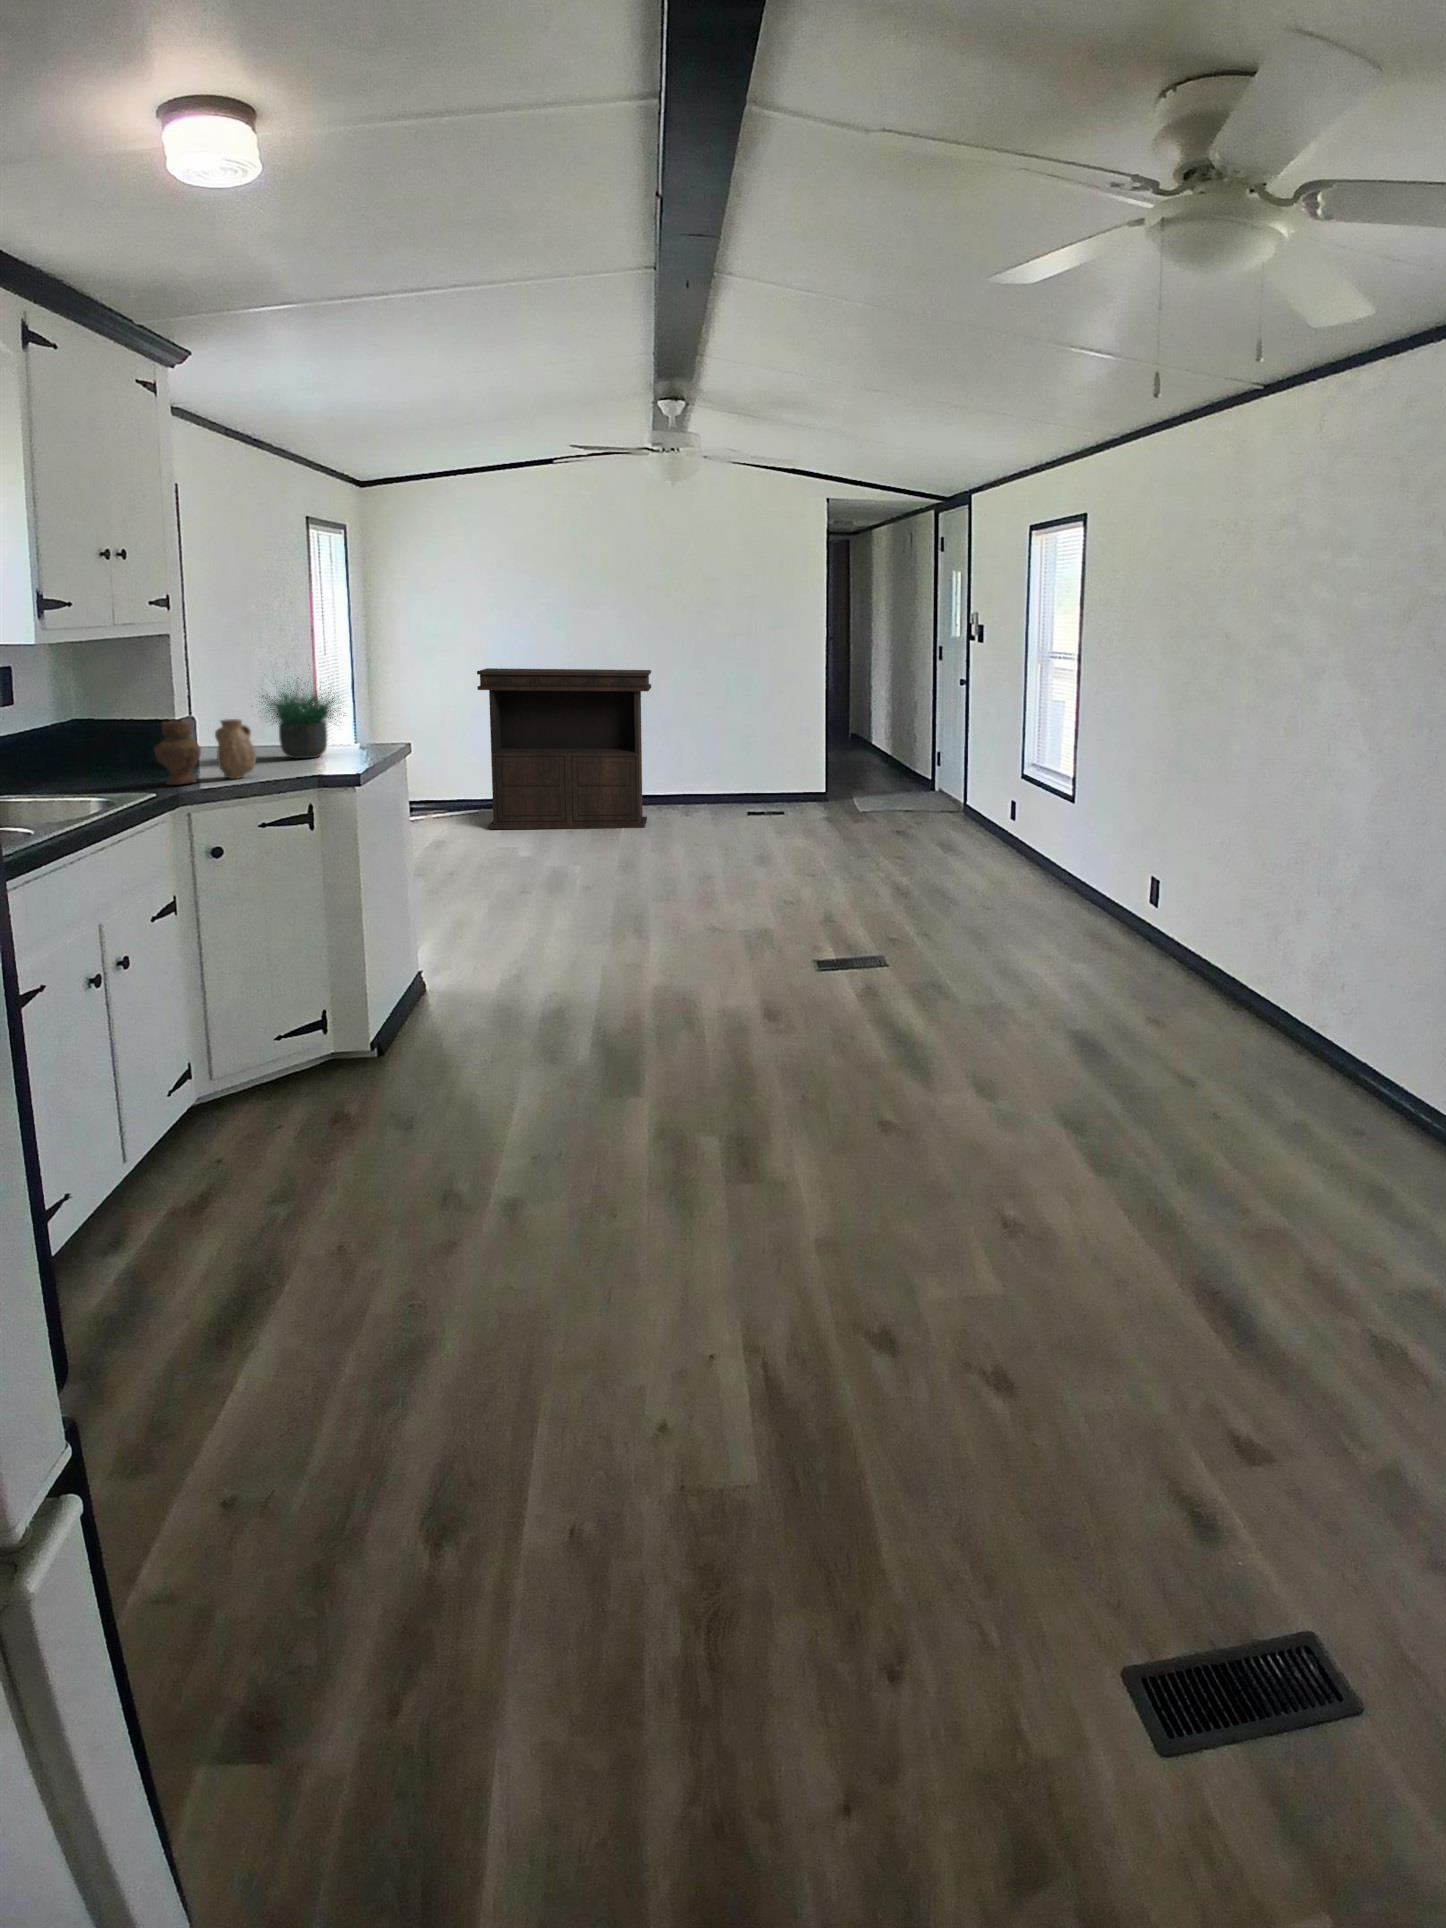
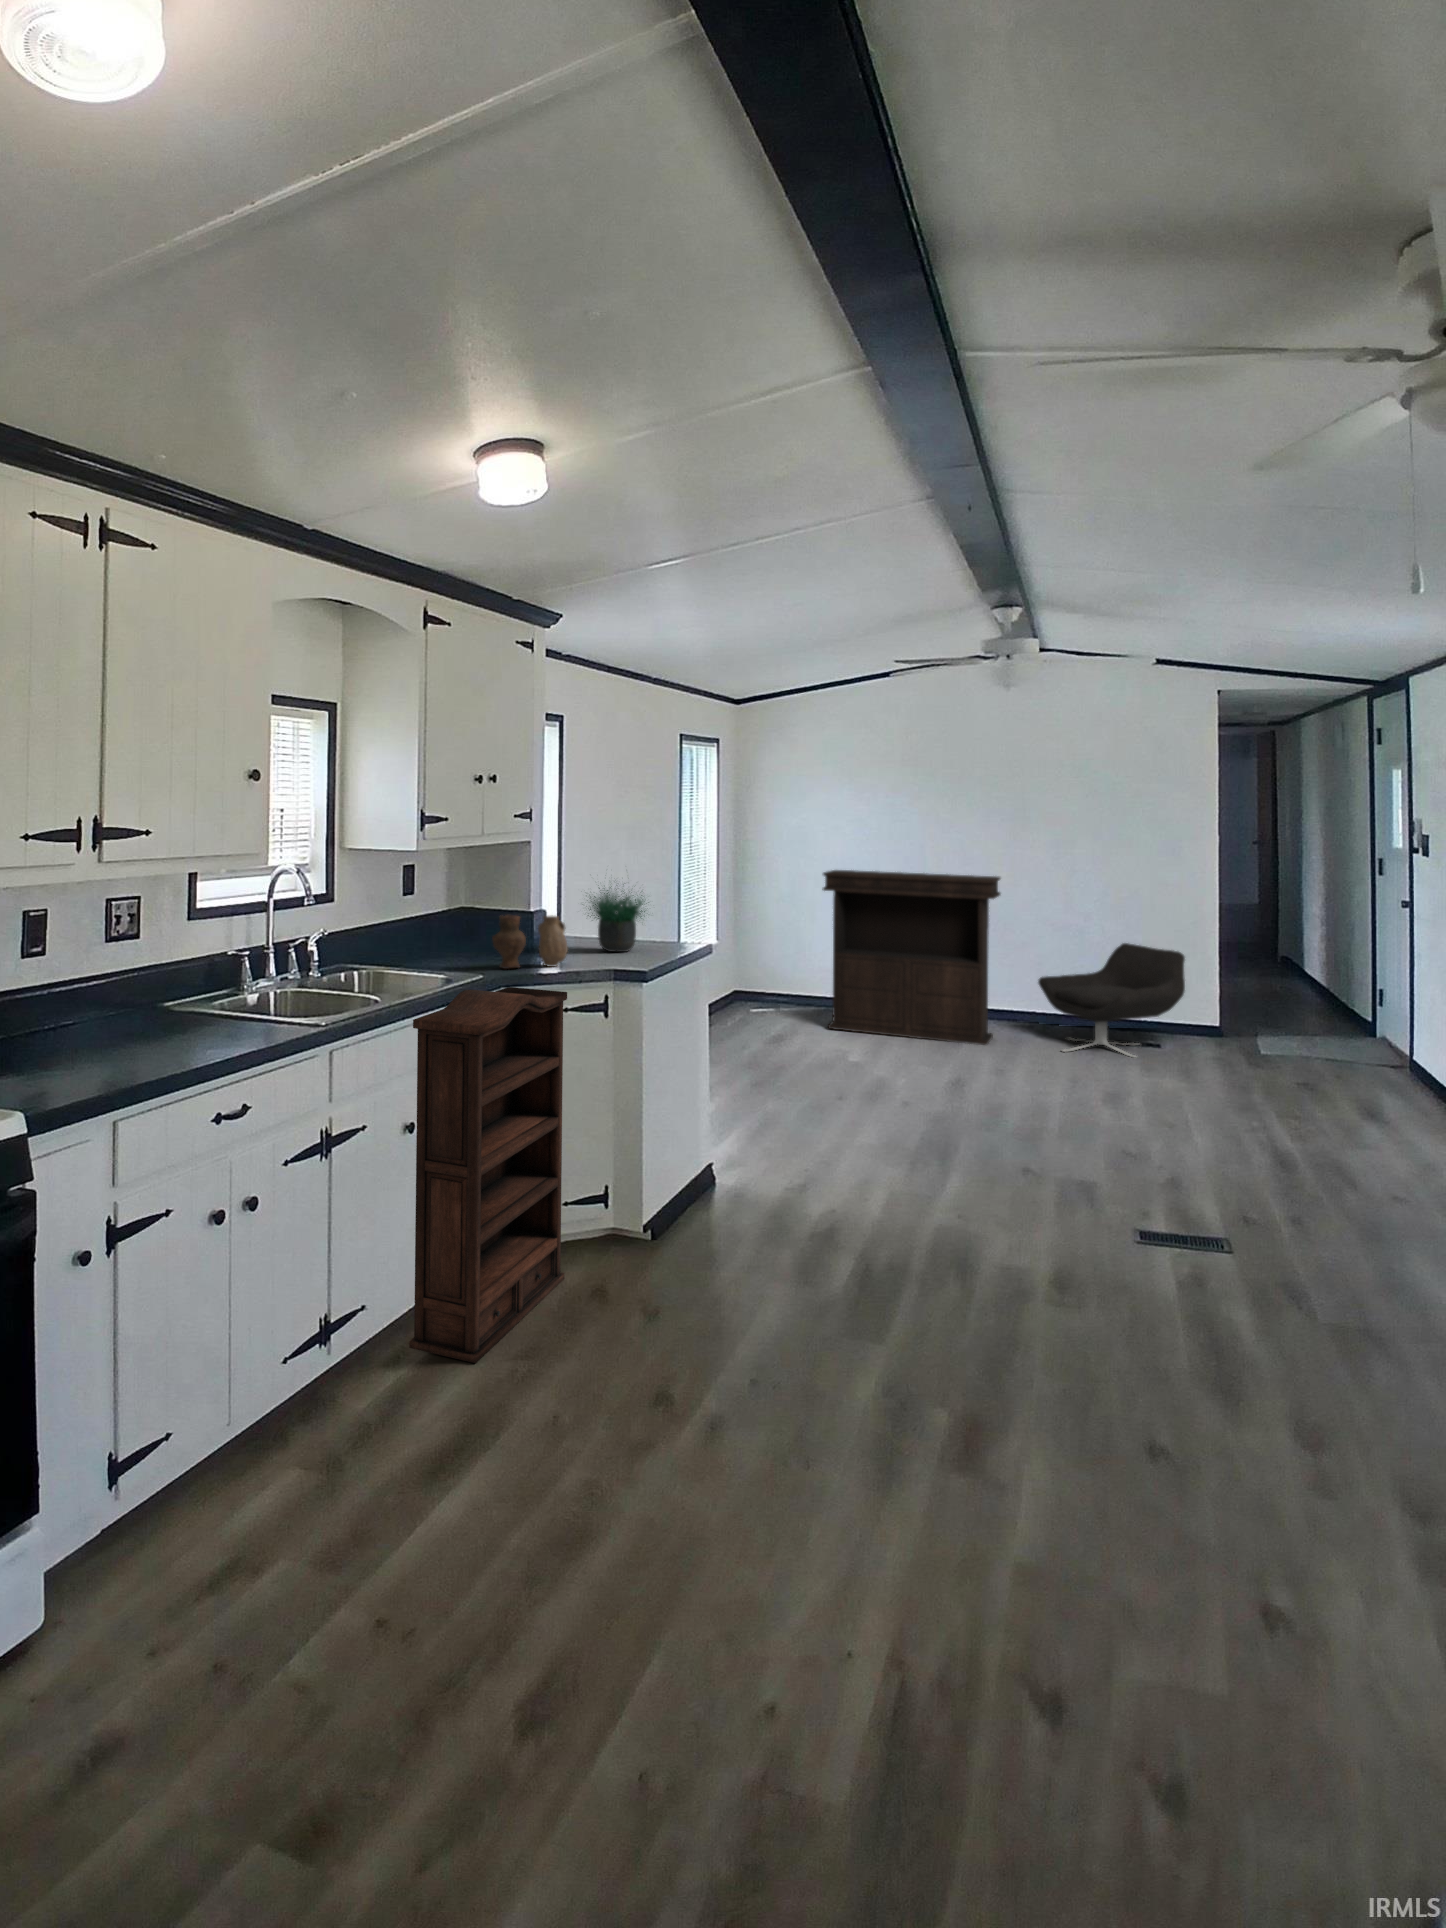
lounge chair: none [685,726,805,826] -> present [1038,943,1185,1057]
bookshelf: none [88,804,292,1232] -> present [409,987,567,1363]

